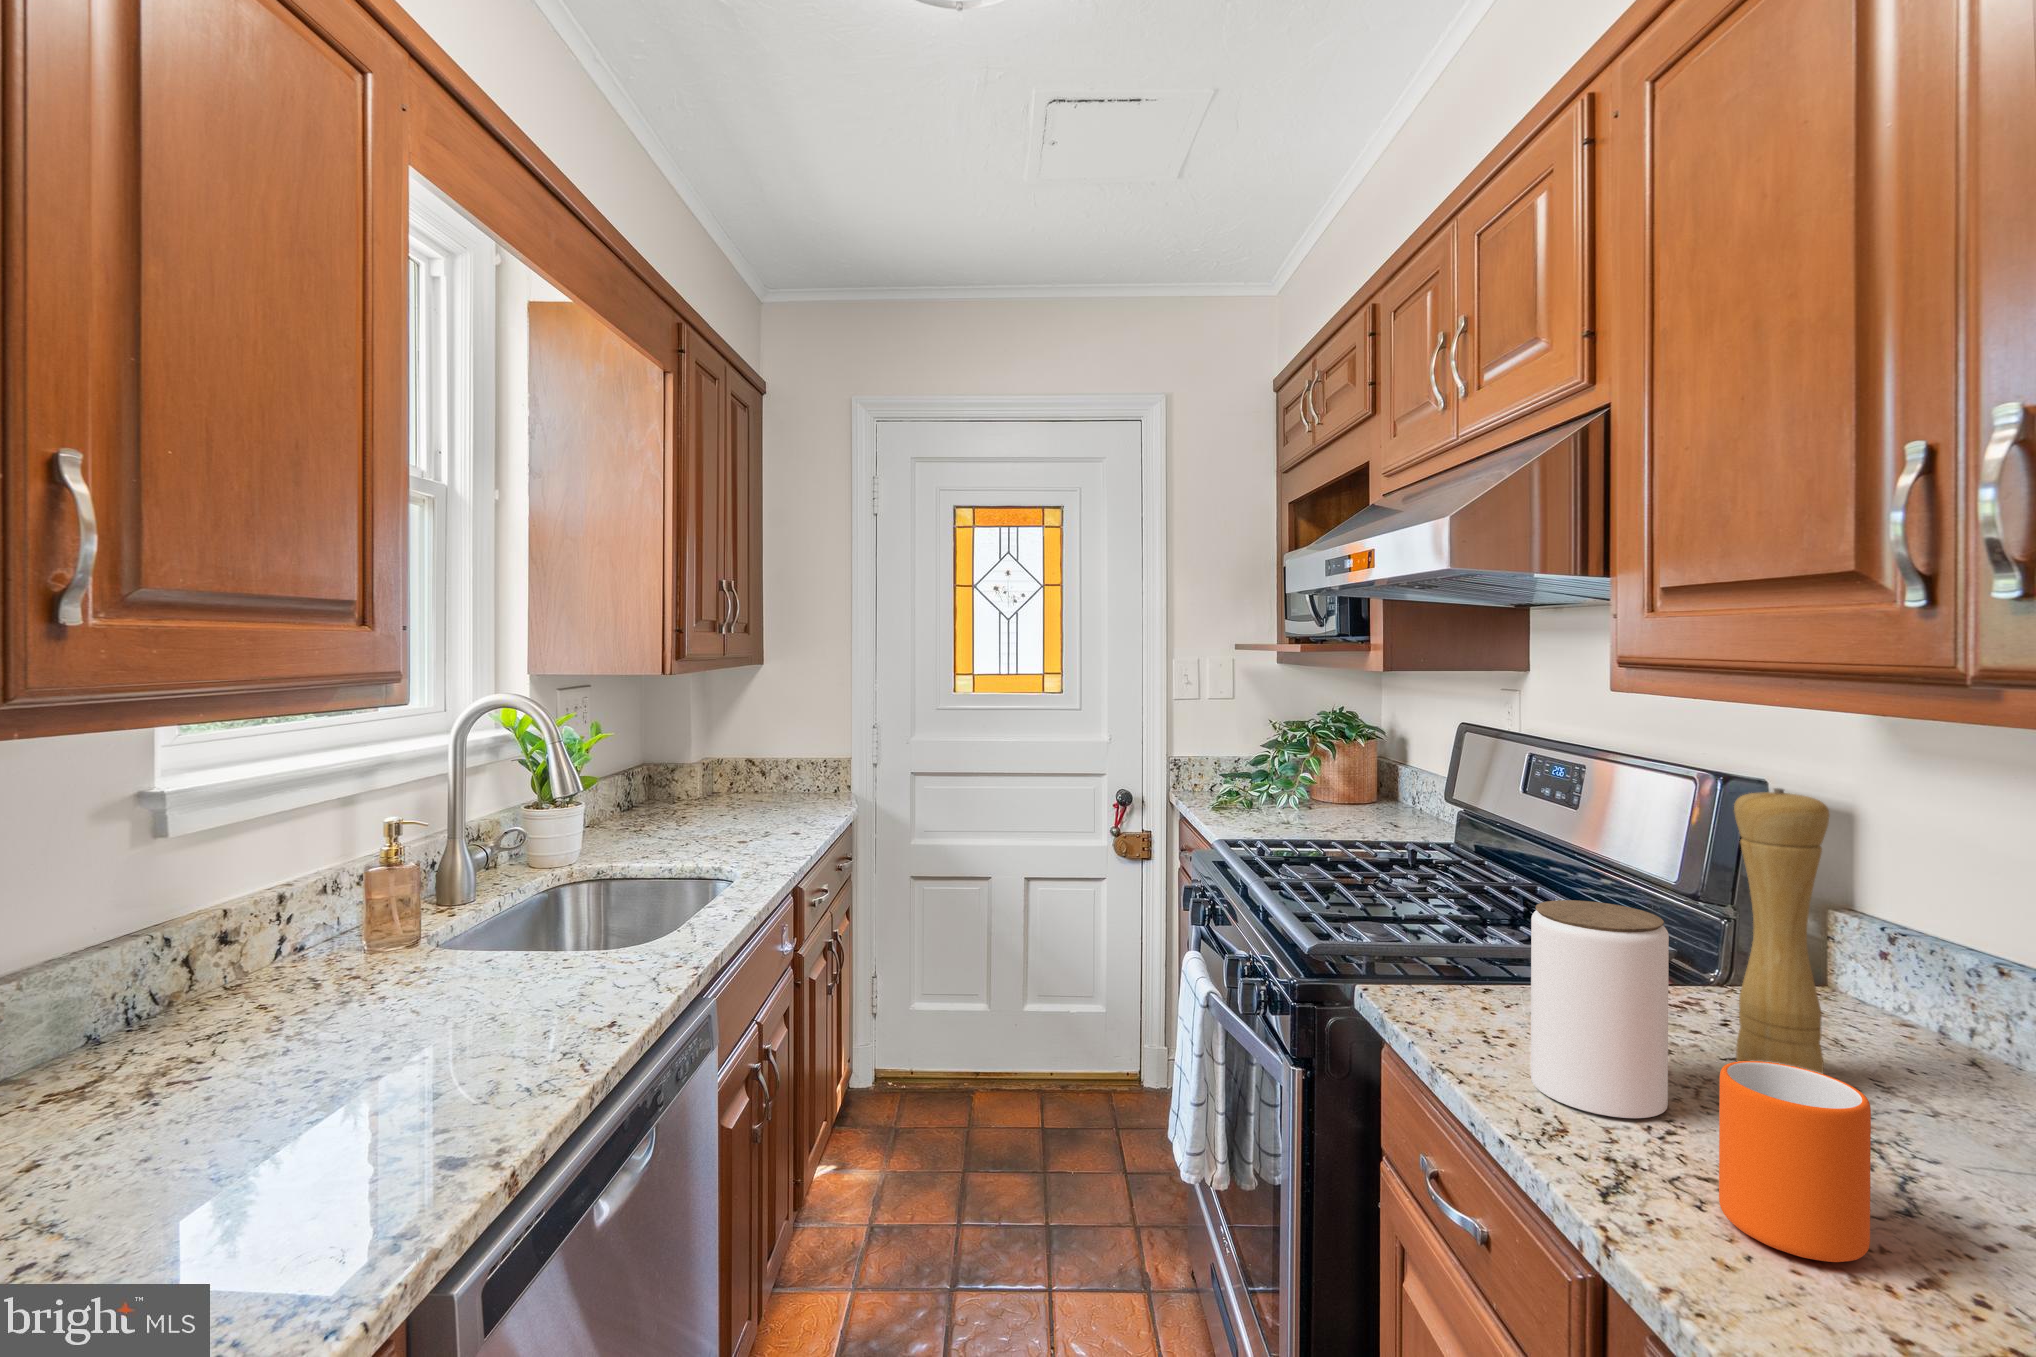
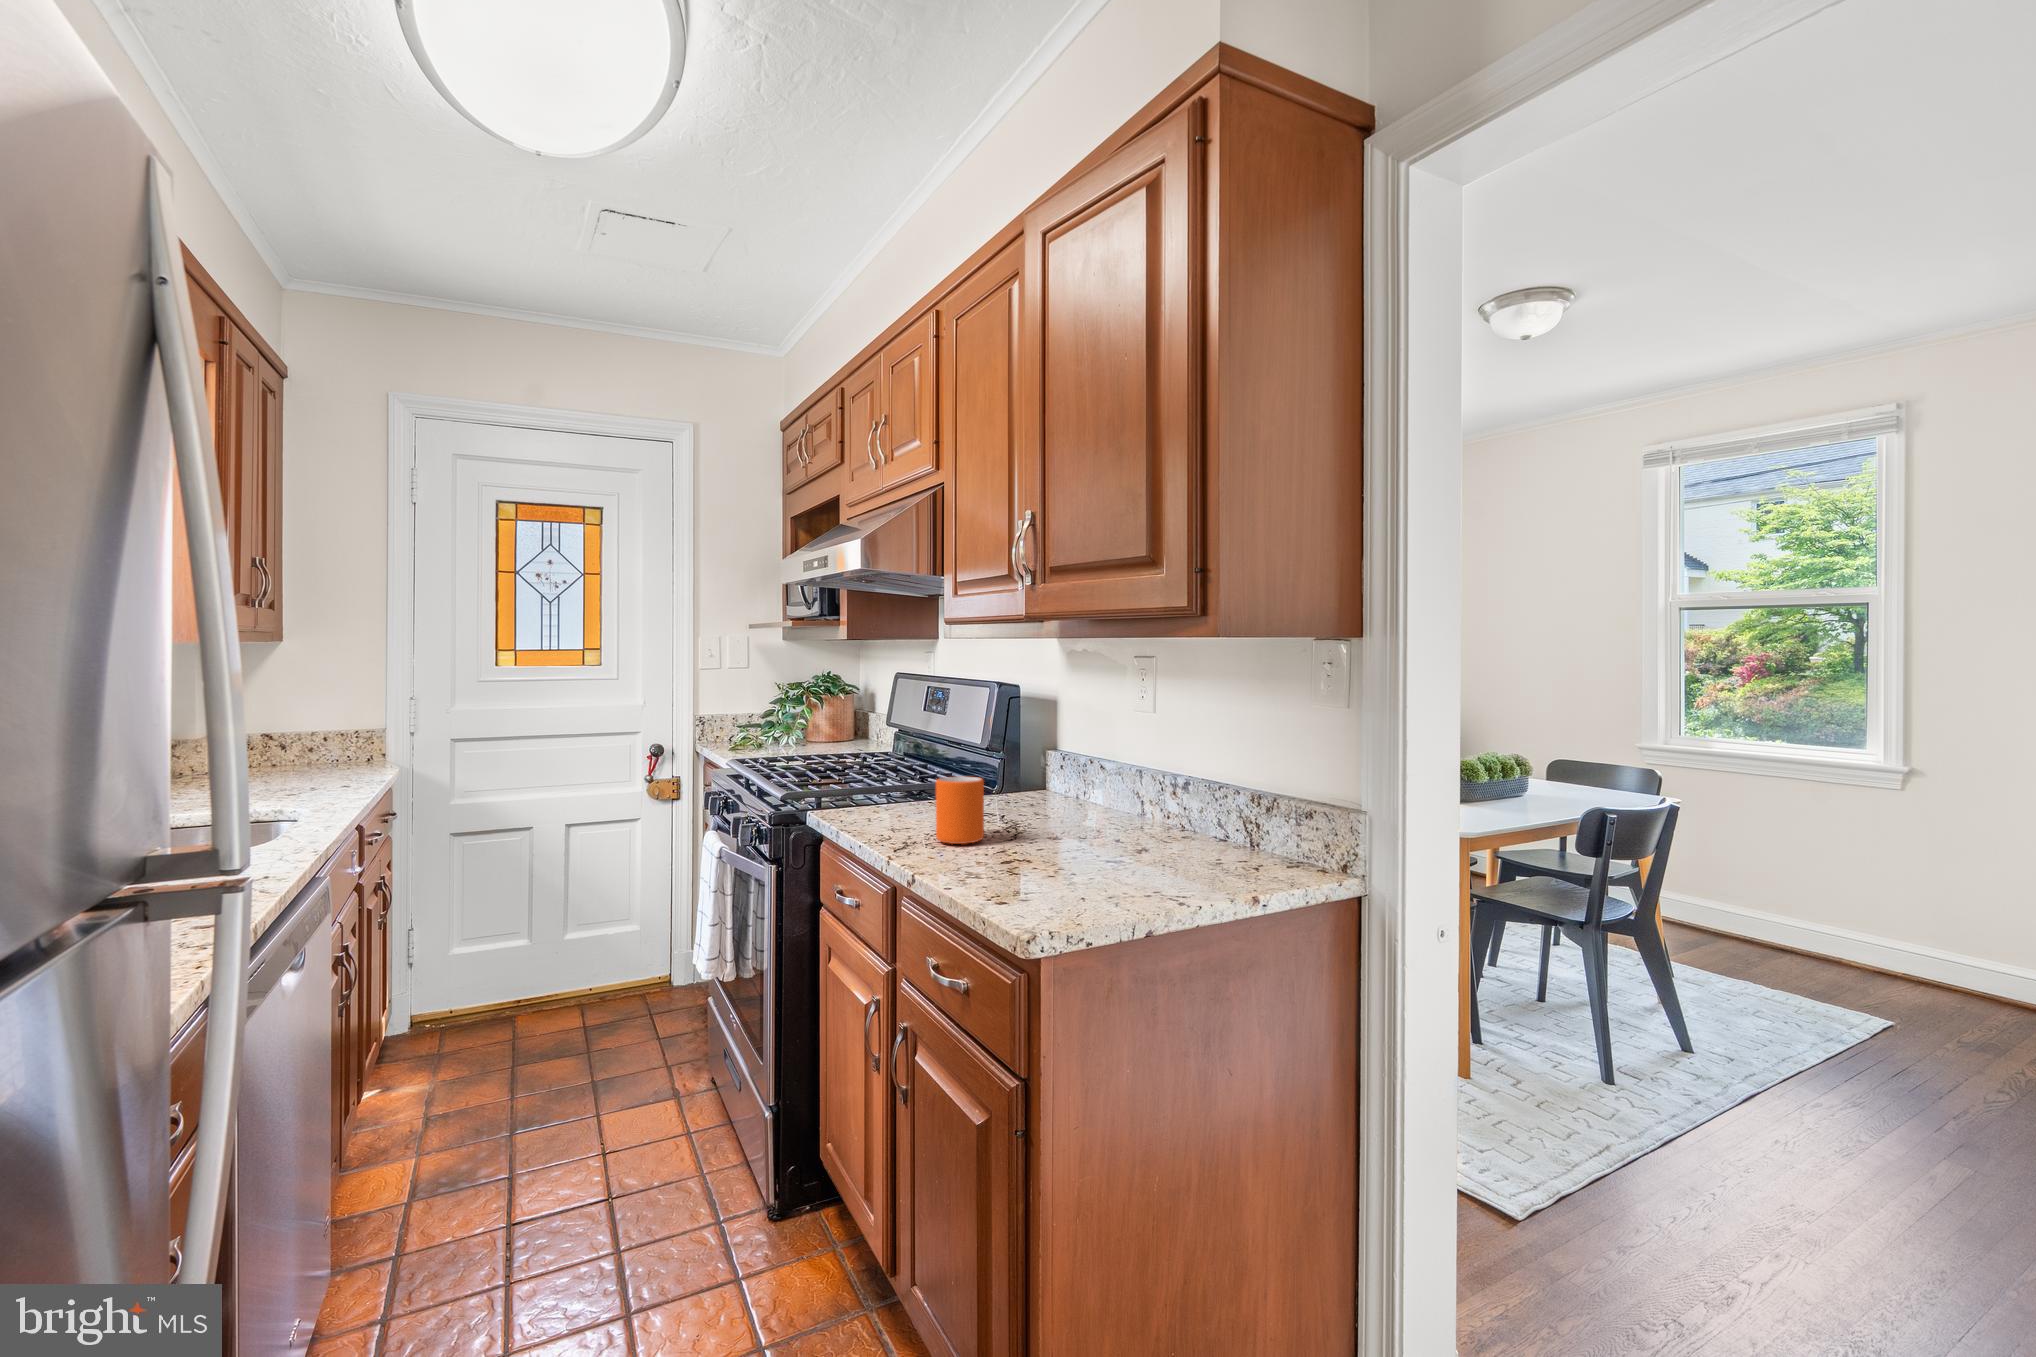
pepper mill: present [1734,788,1829,1074] -> none [976,675,1010,813]
jar: present [1531,900,1669,1118] -> none [881,733,939,826]

